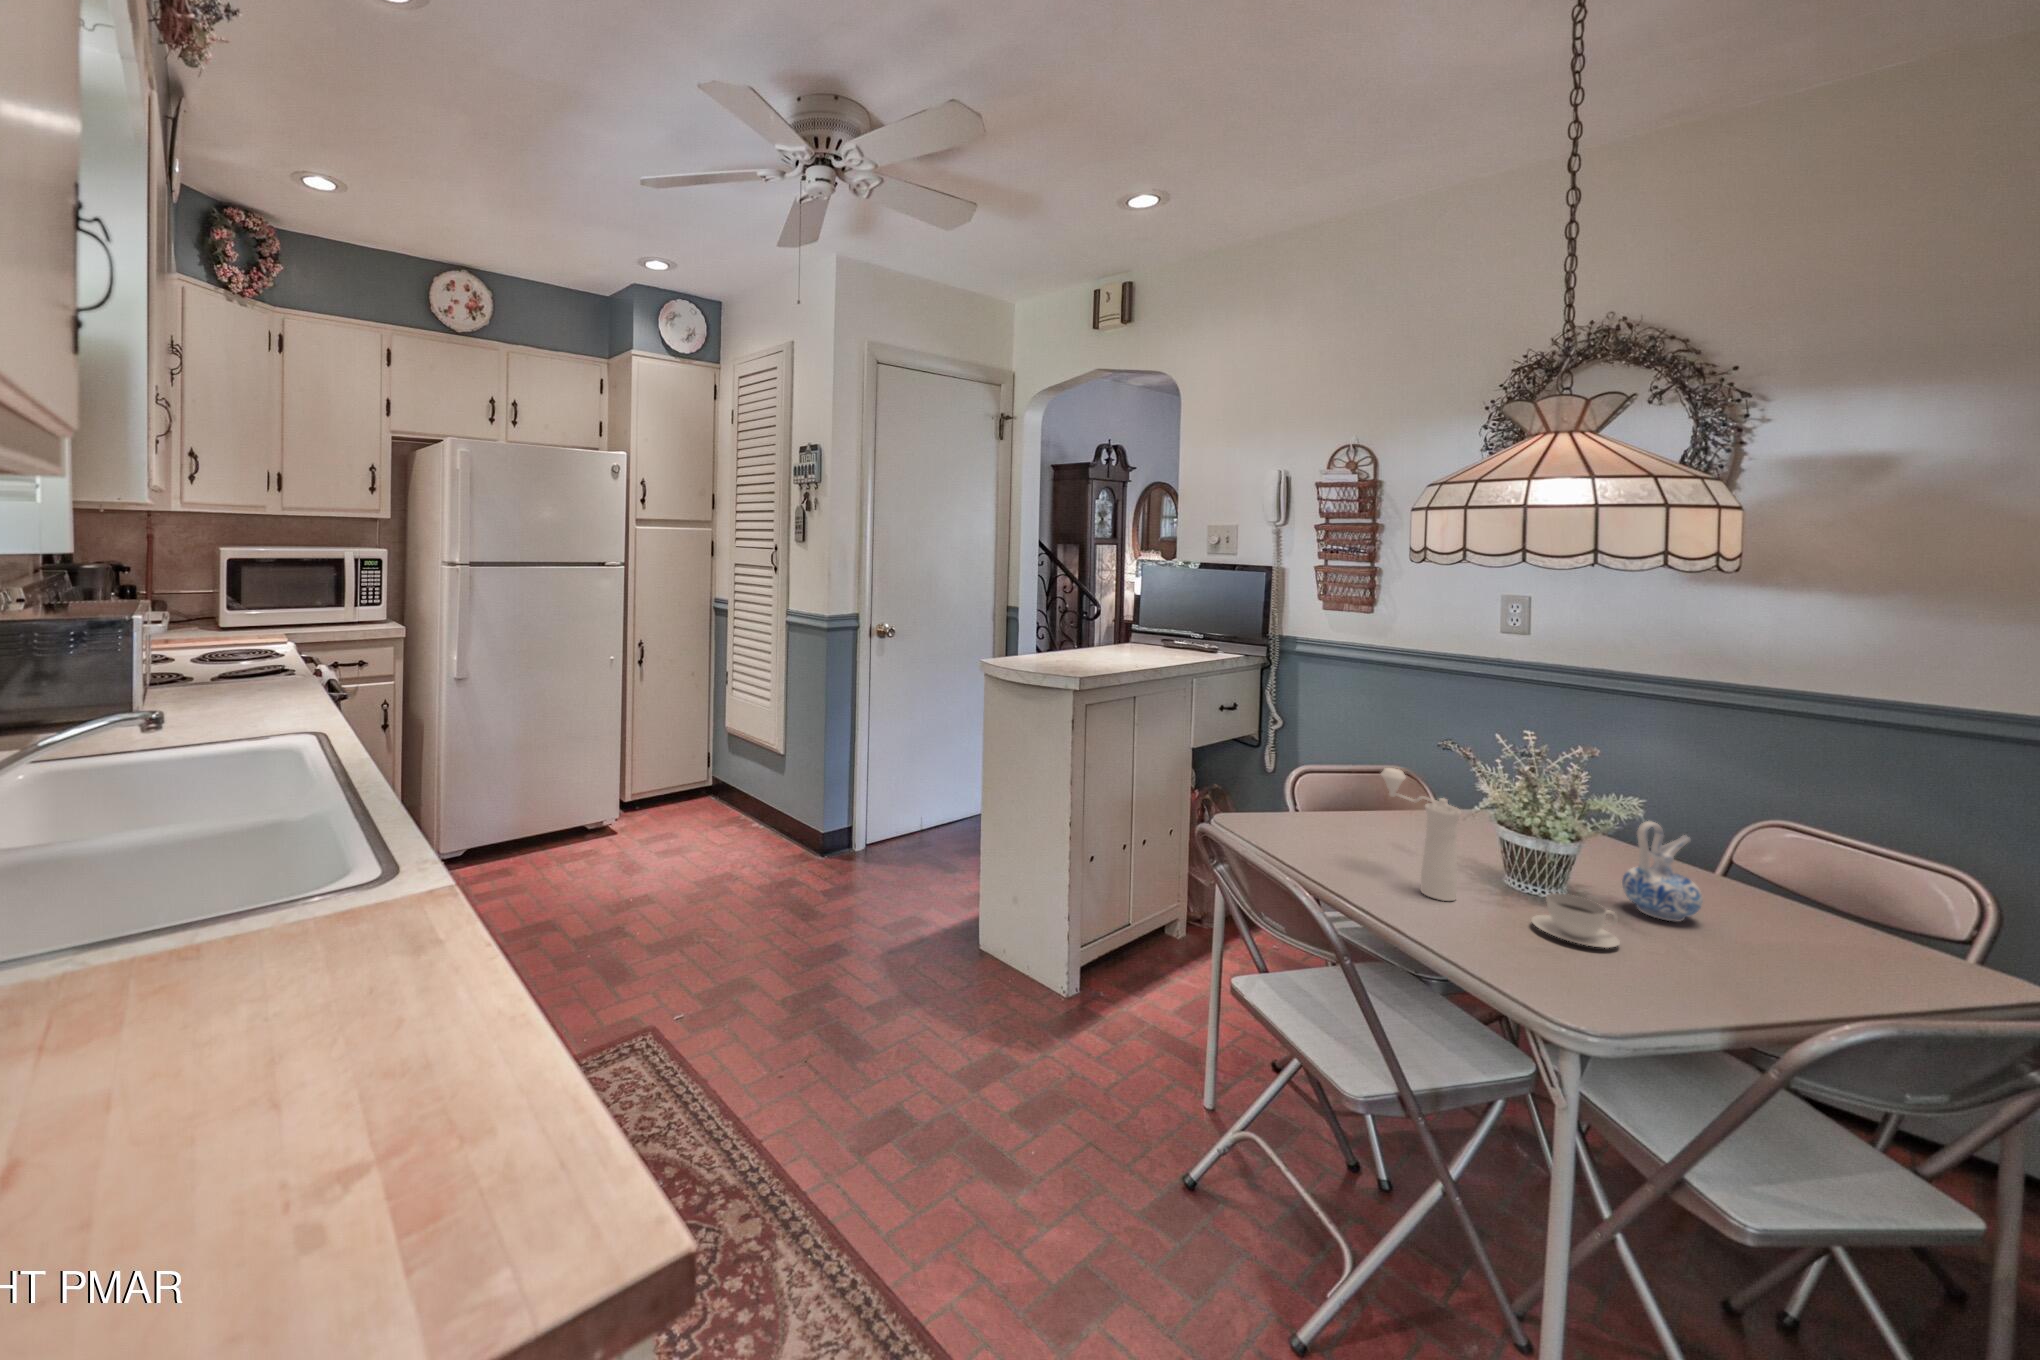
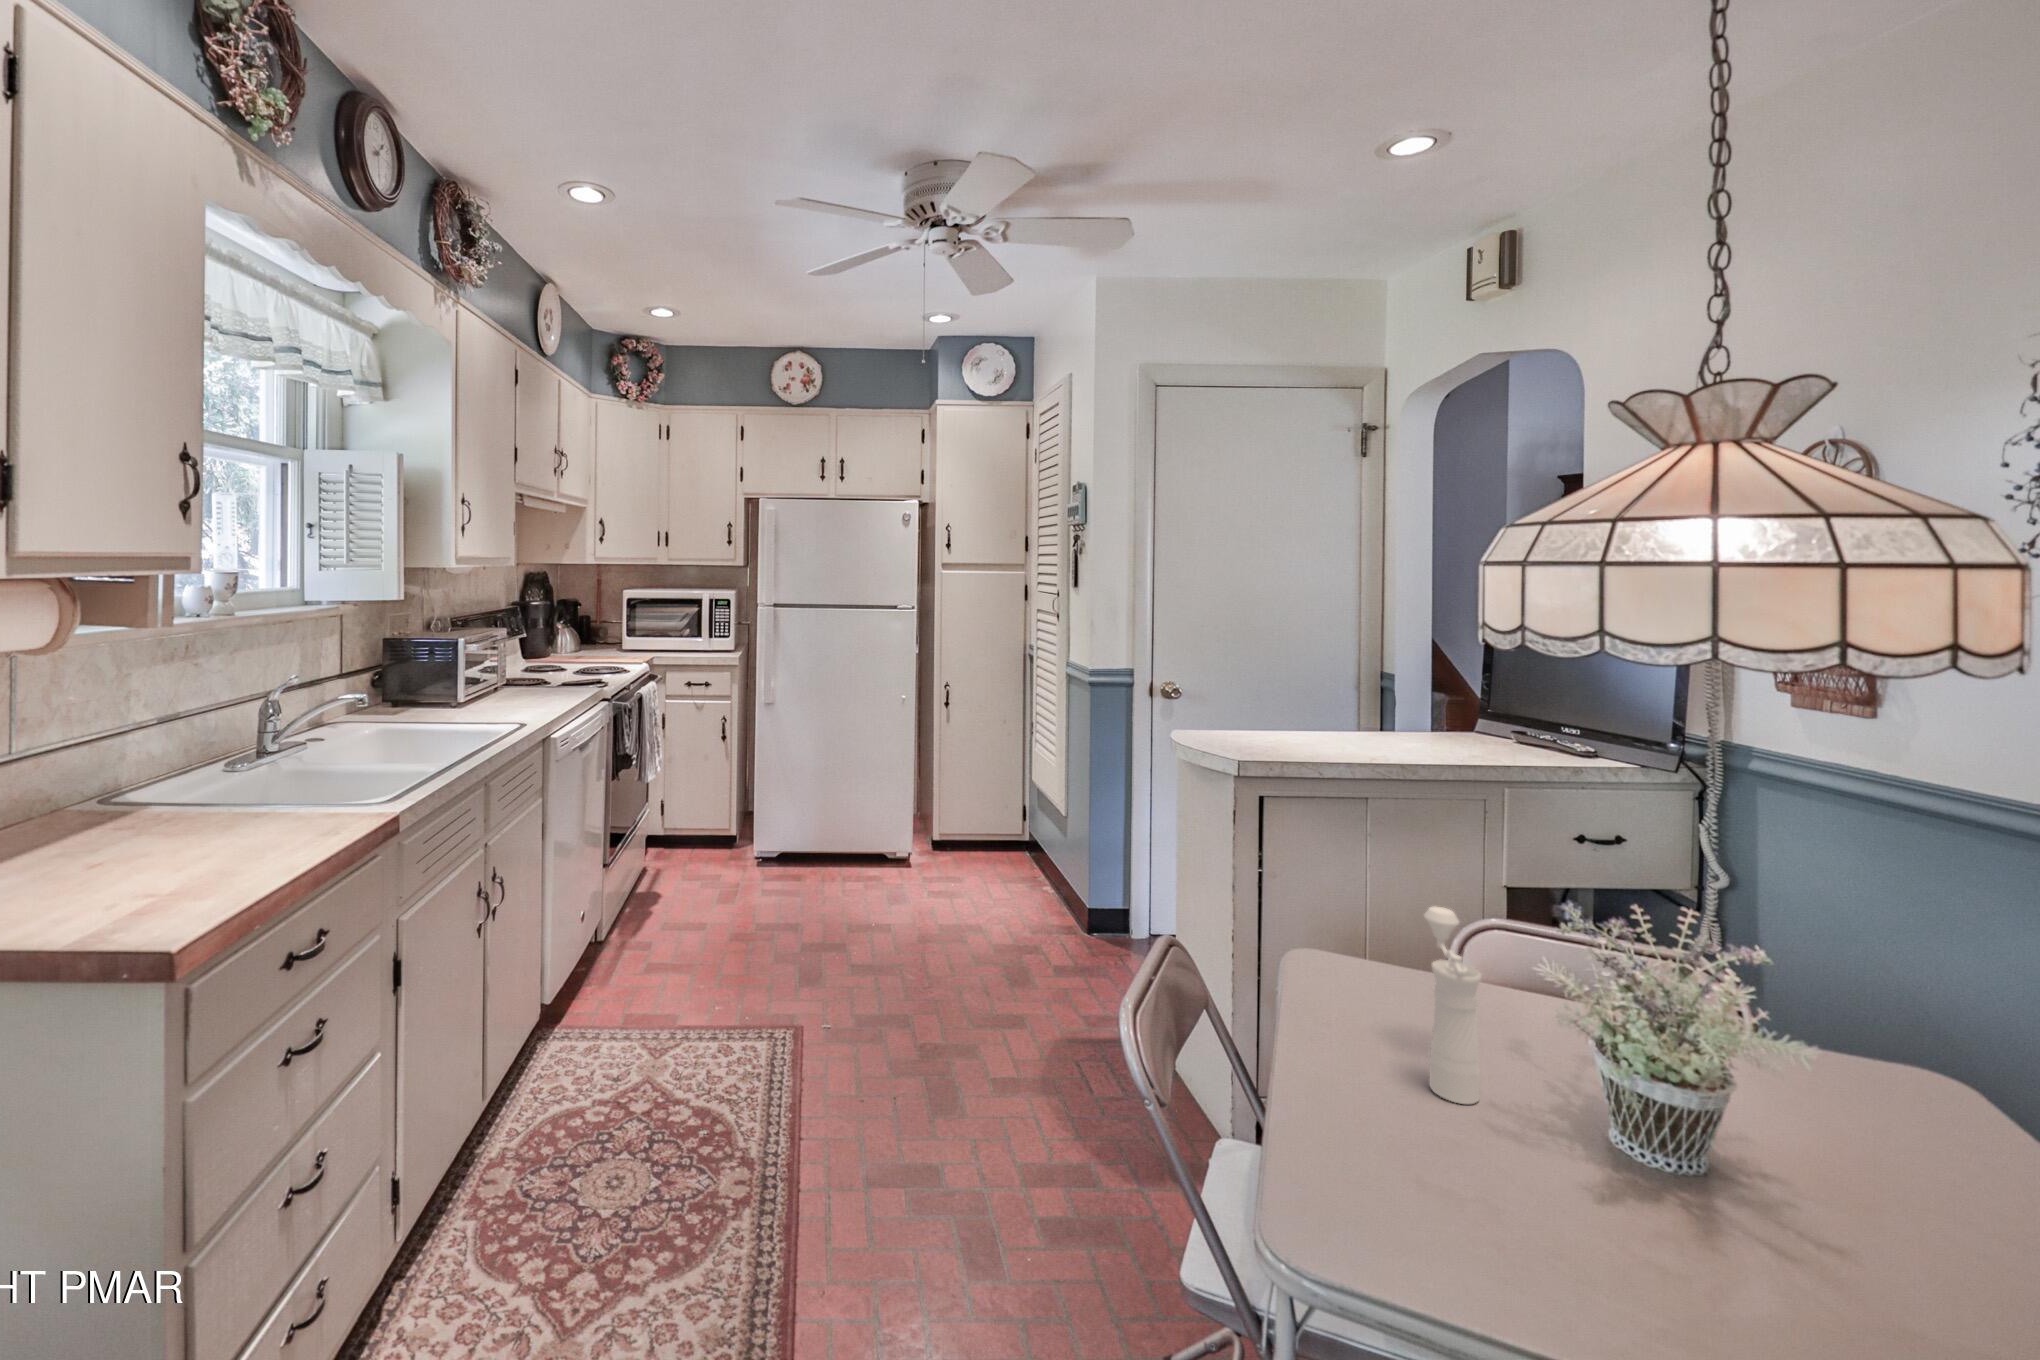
ceramic pitcher: present [1622,821,1703,922] -> none [1769,1064,1913,1255]
teacup: present [1531,893,1620,948] -> none [1508,1121,1639,1220]

